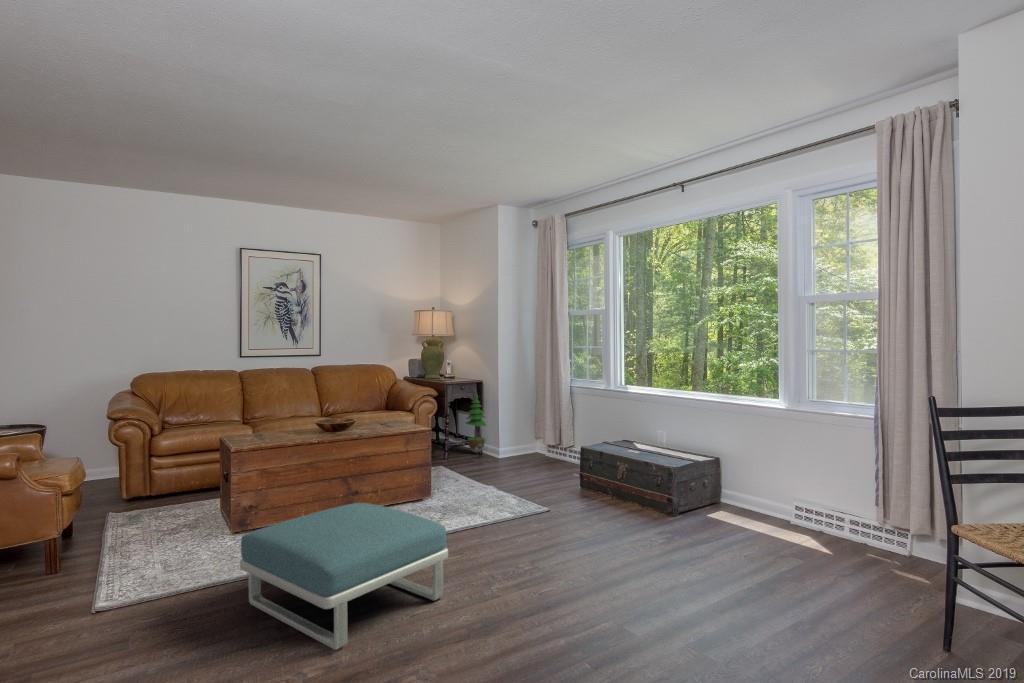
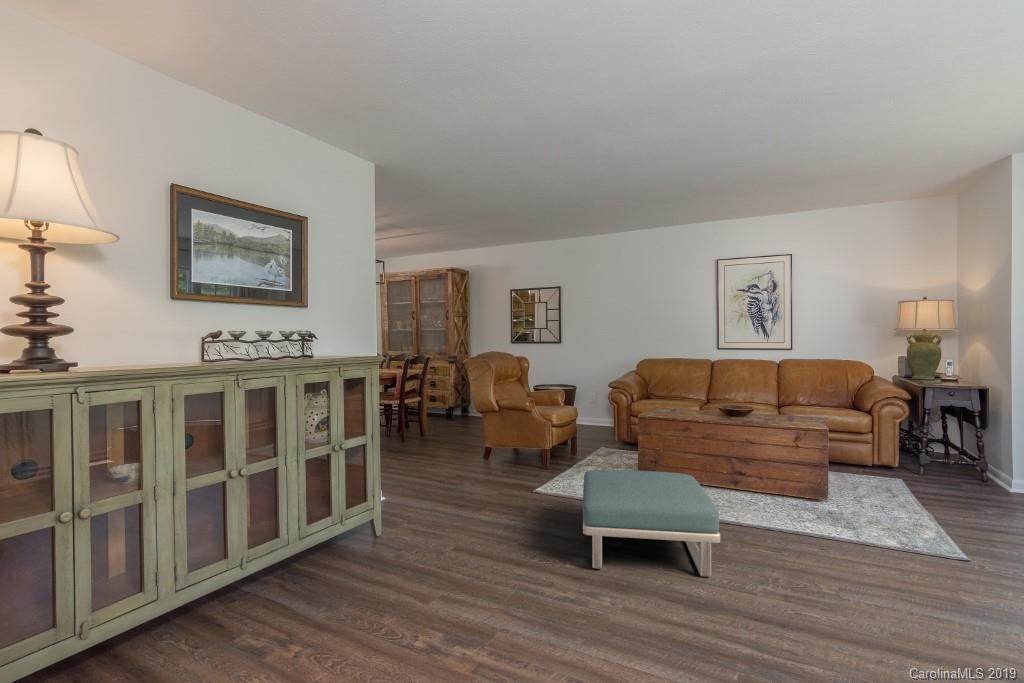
potted tree: present [466,393,486,453] -> none [955,400,993,476]

